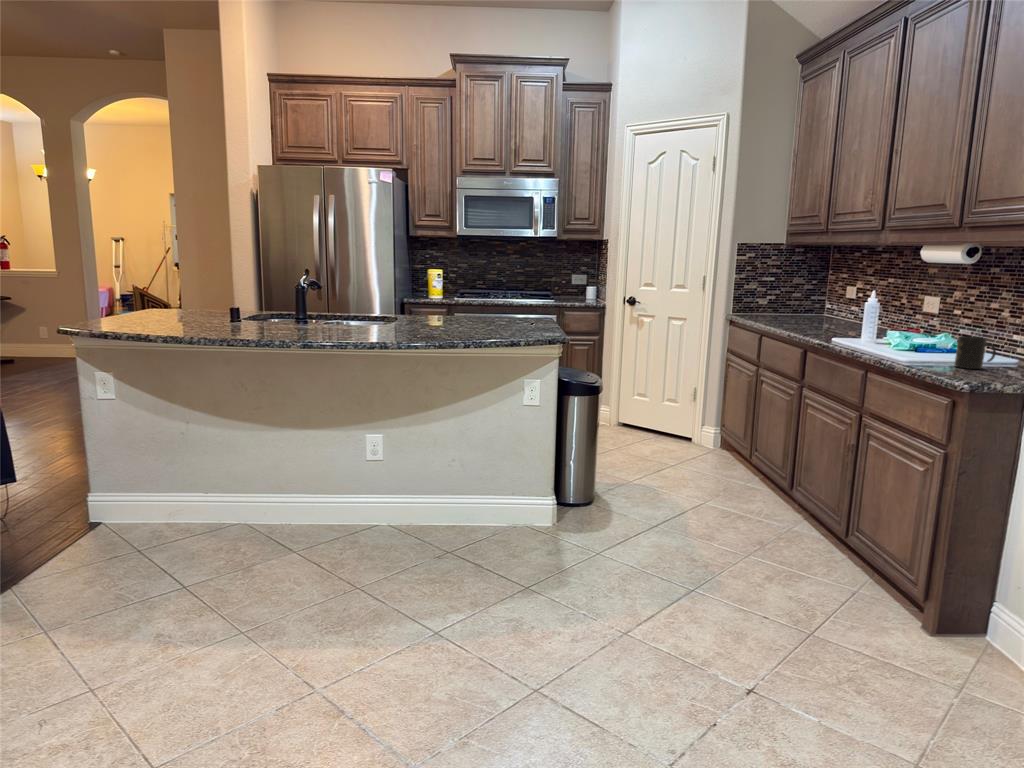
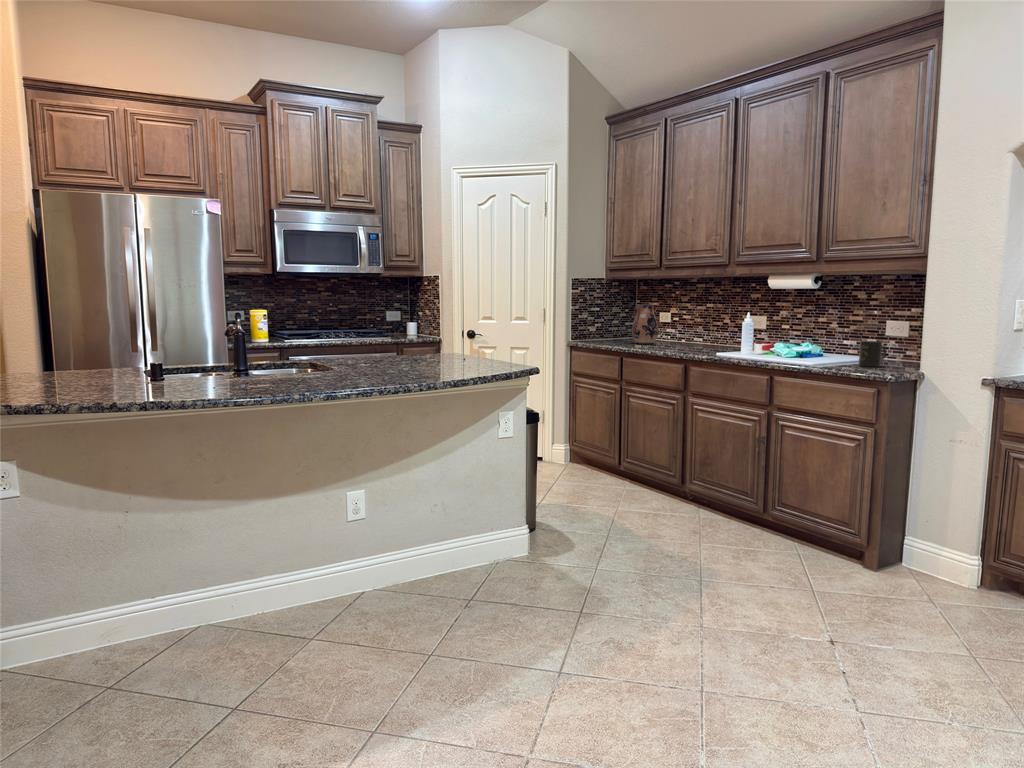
ceramic pitcher: none [788,277,821,322] -> present [632,305,659,344]

